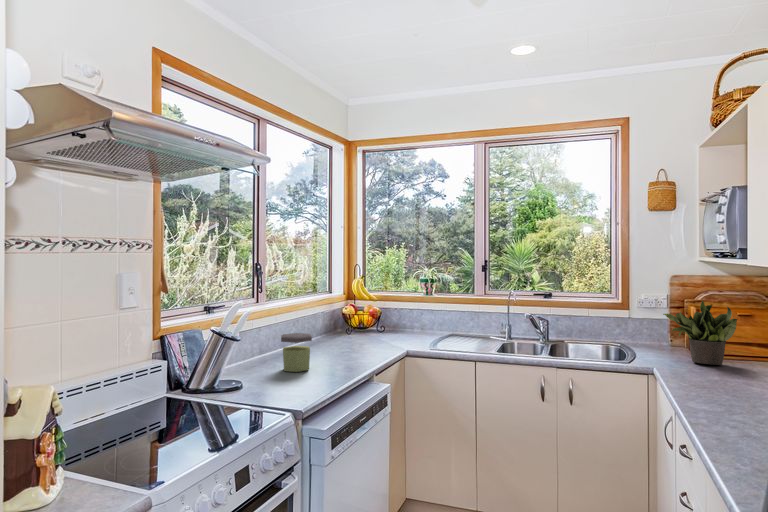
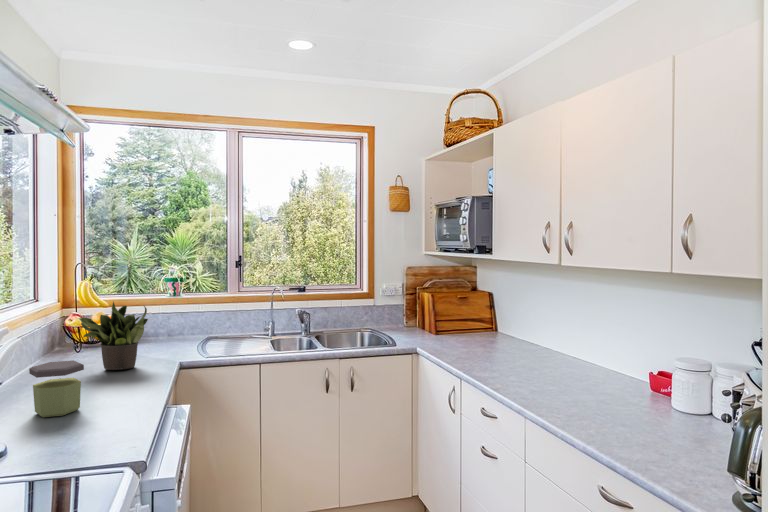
potted plant: present [663,301,737,365] -> present [79,302,148,370]

